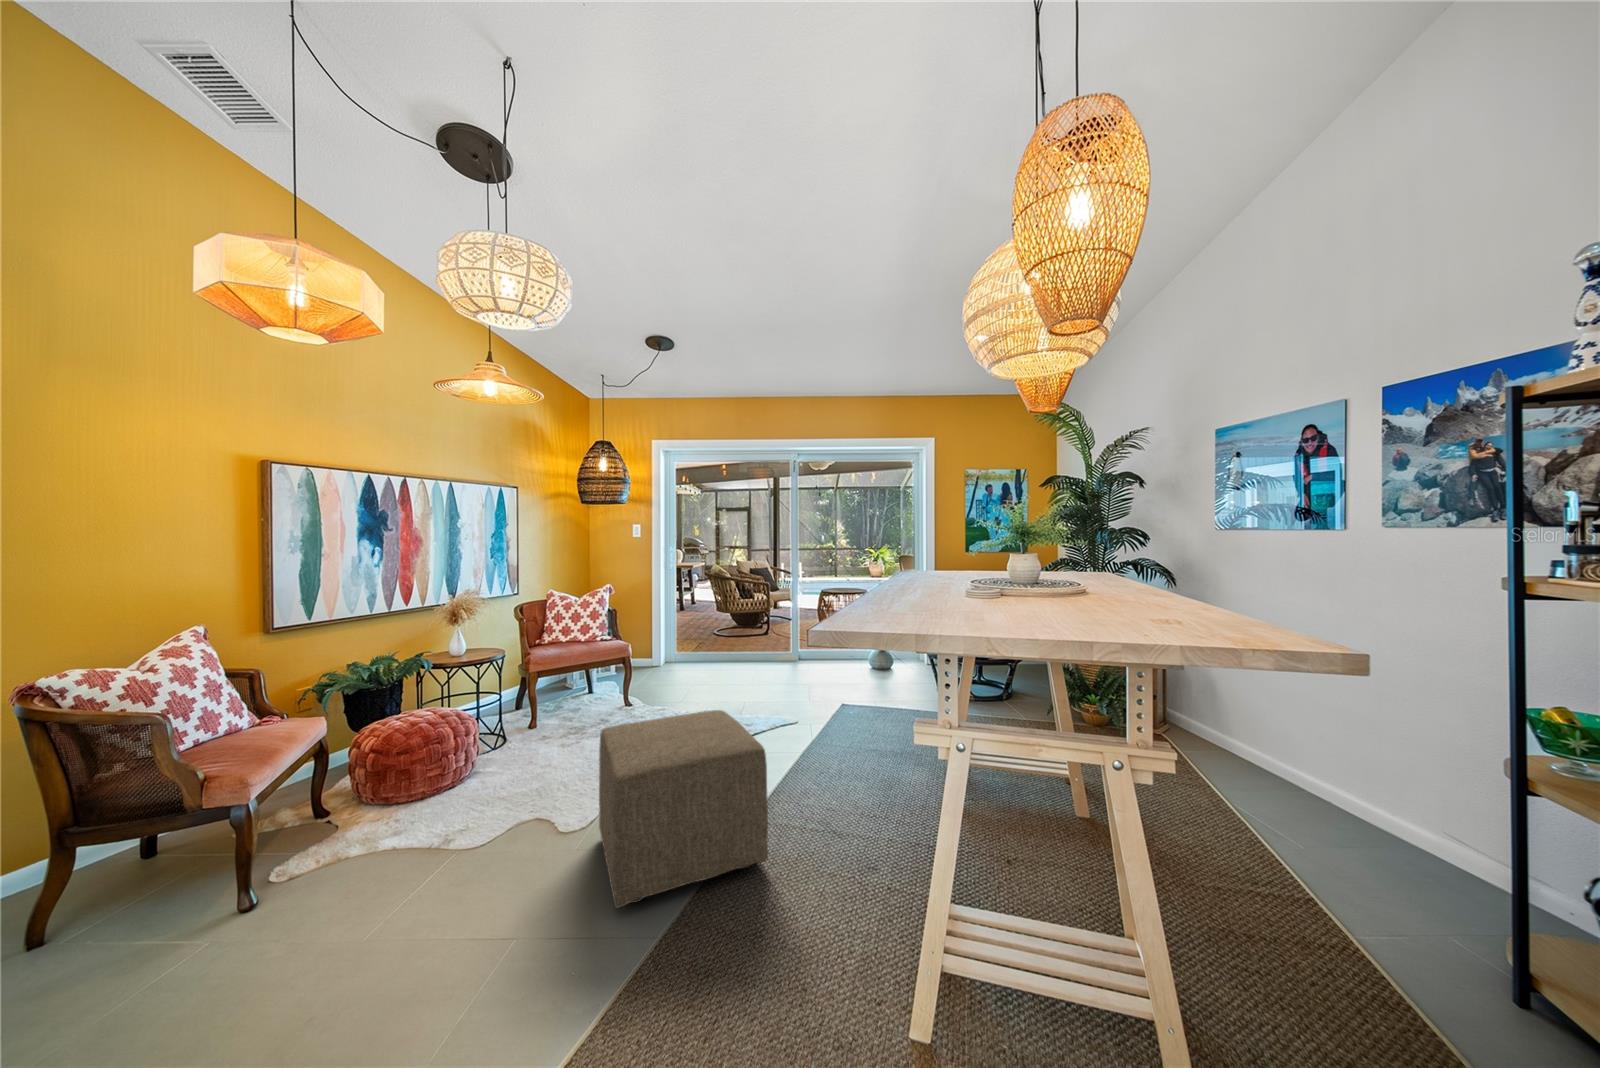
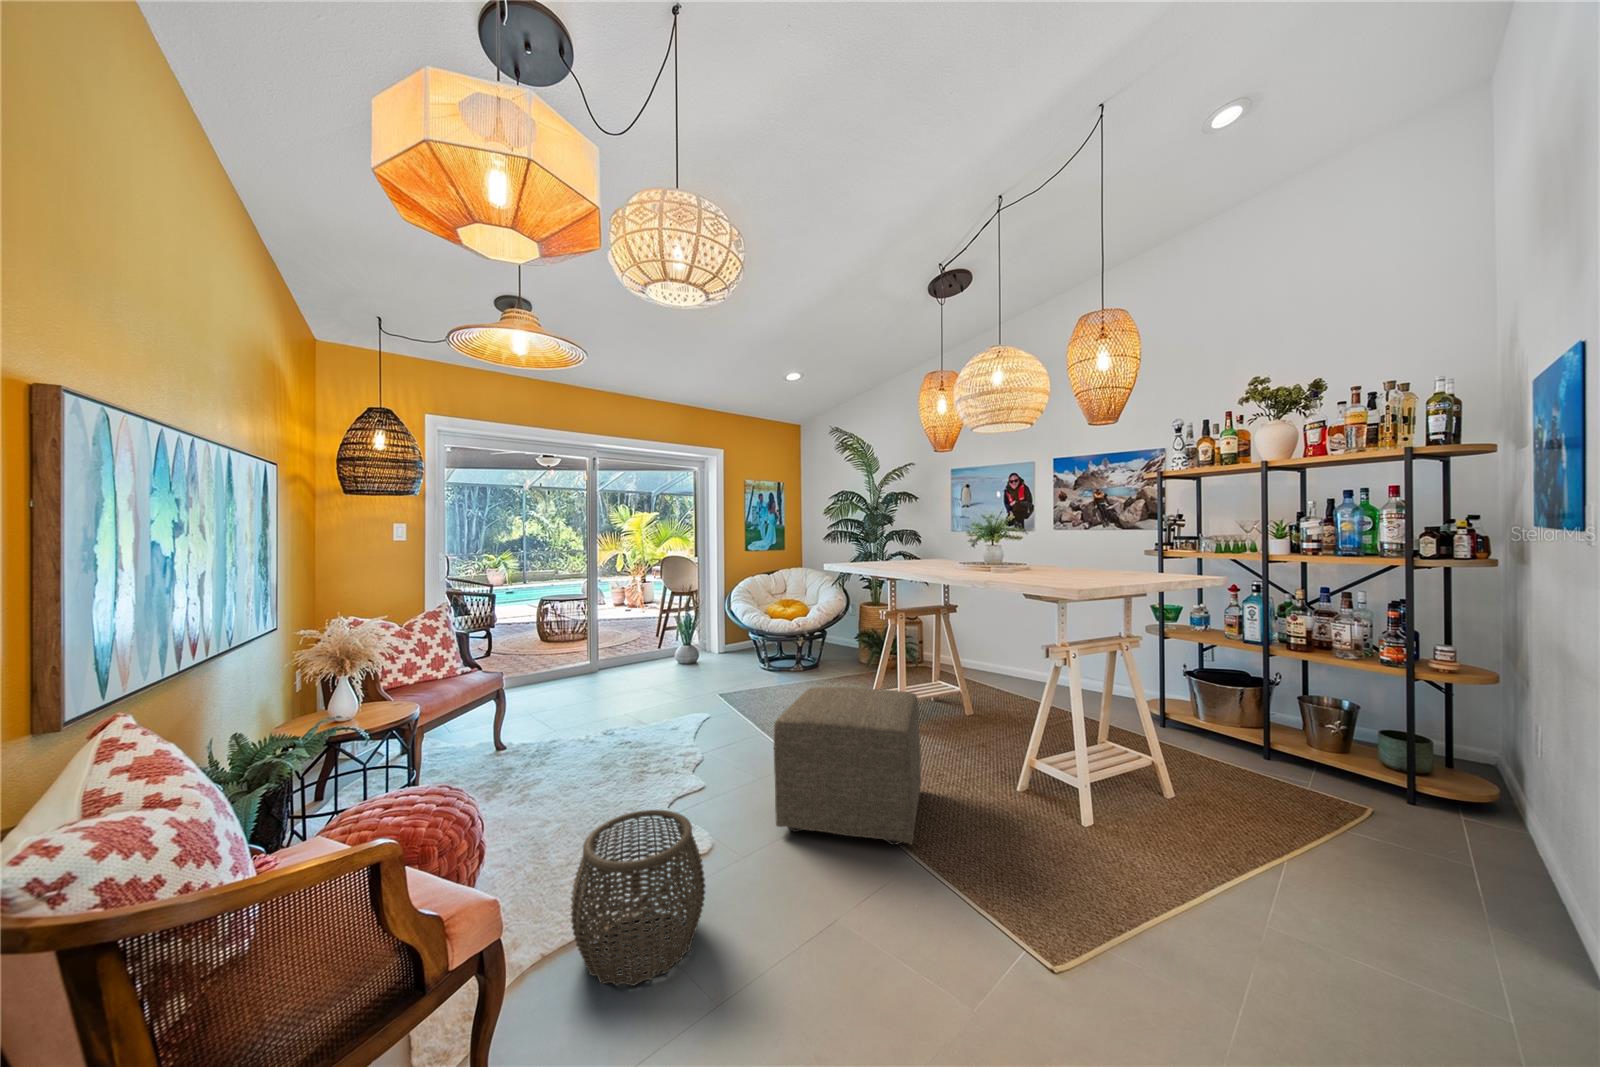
woven basket: none [359,758,478,878] -> present [571,810,705,986]

